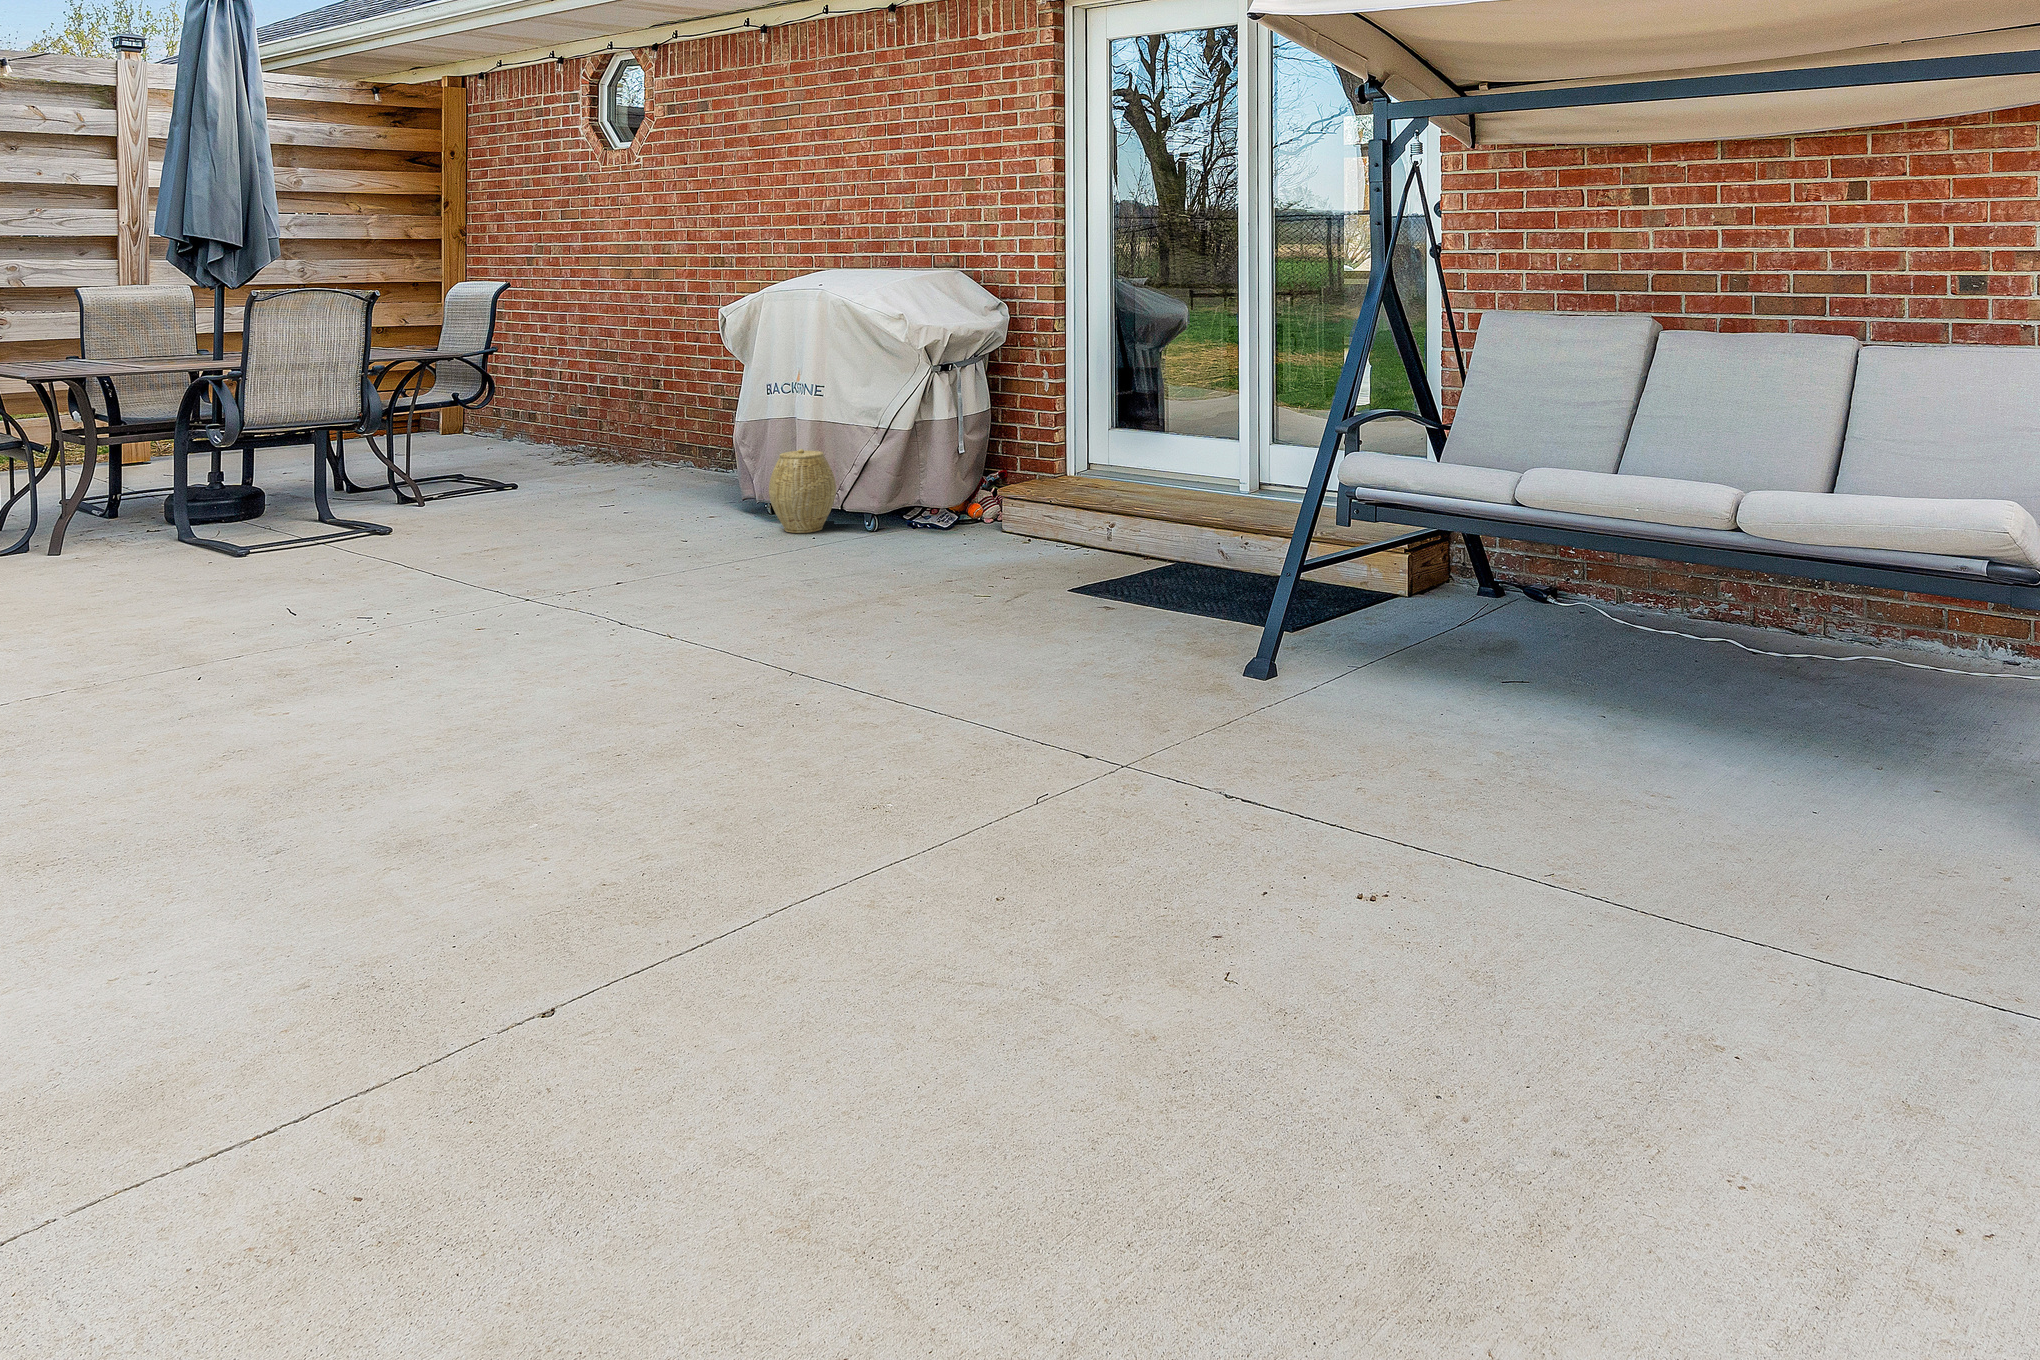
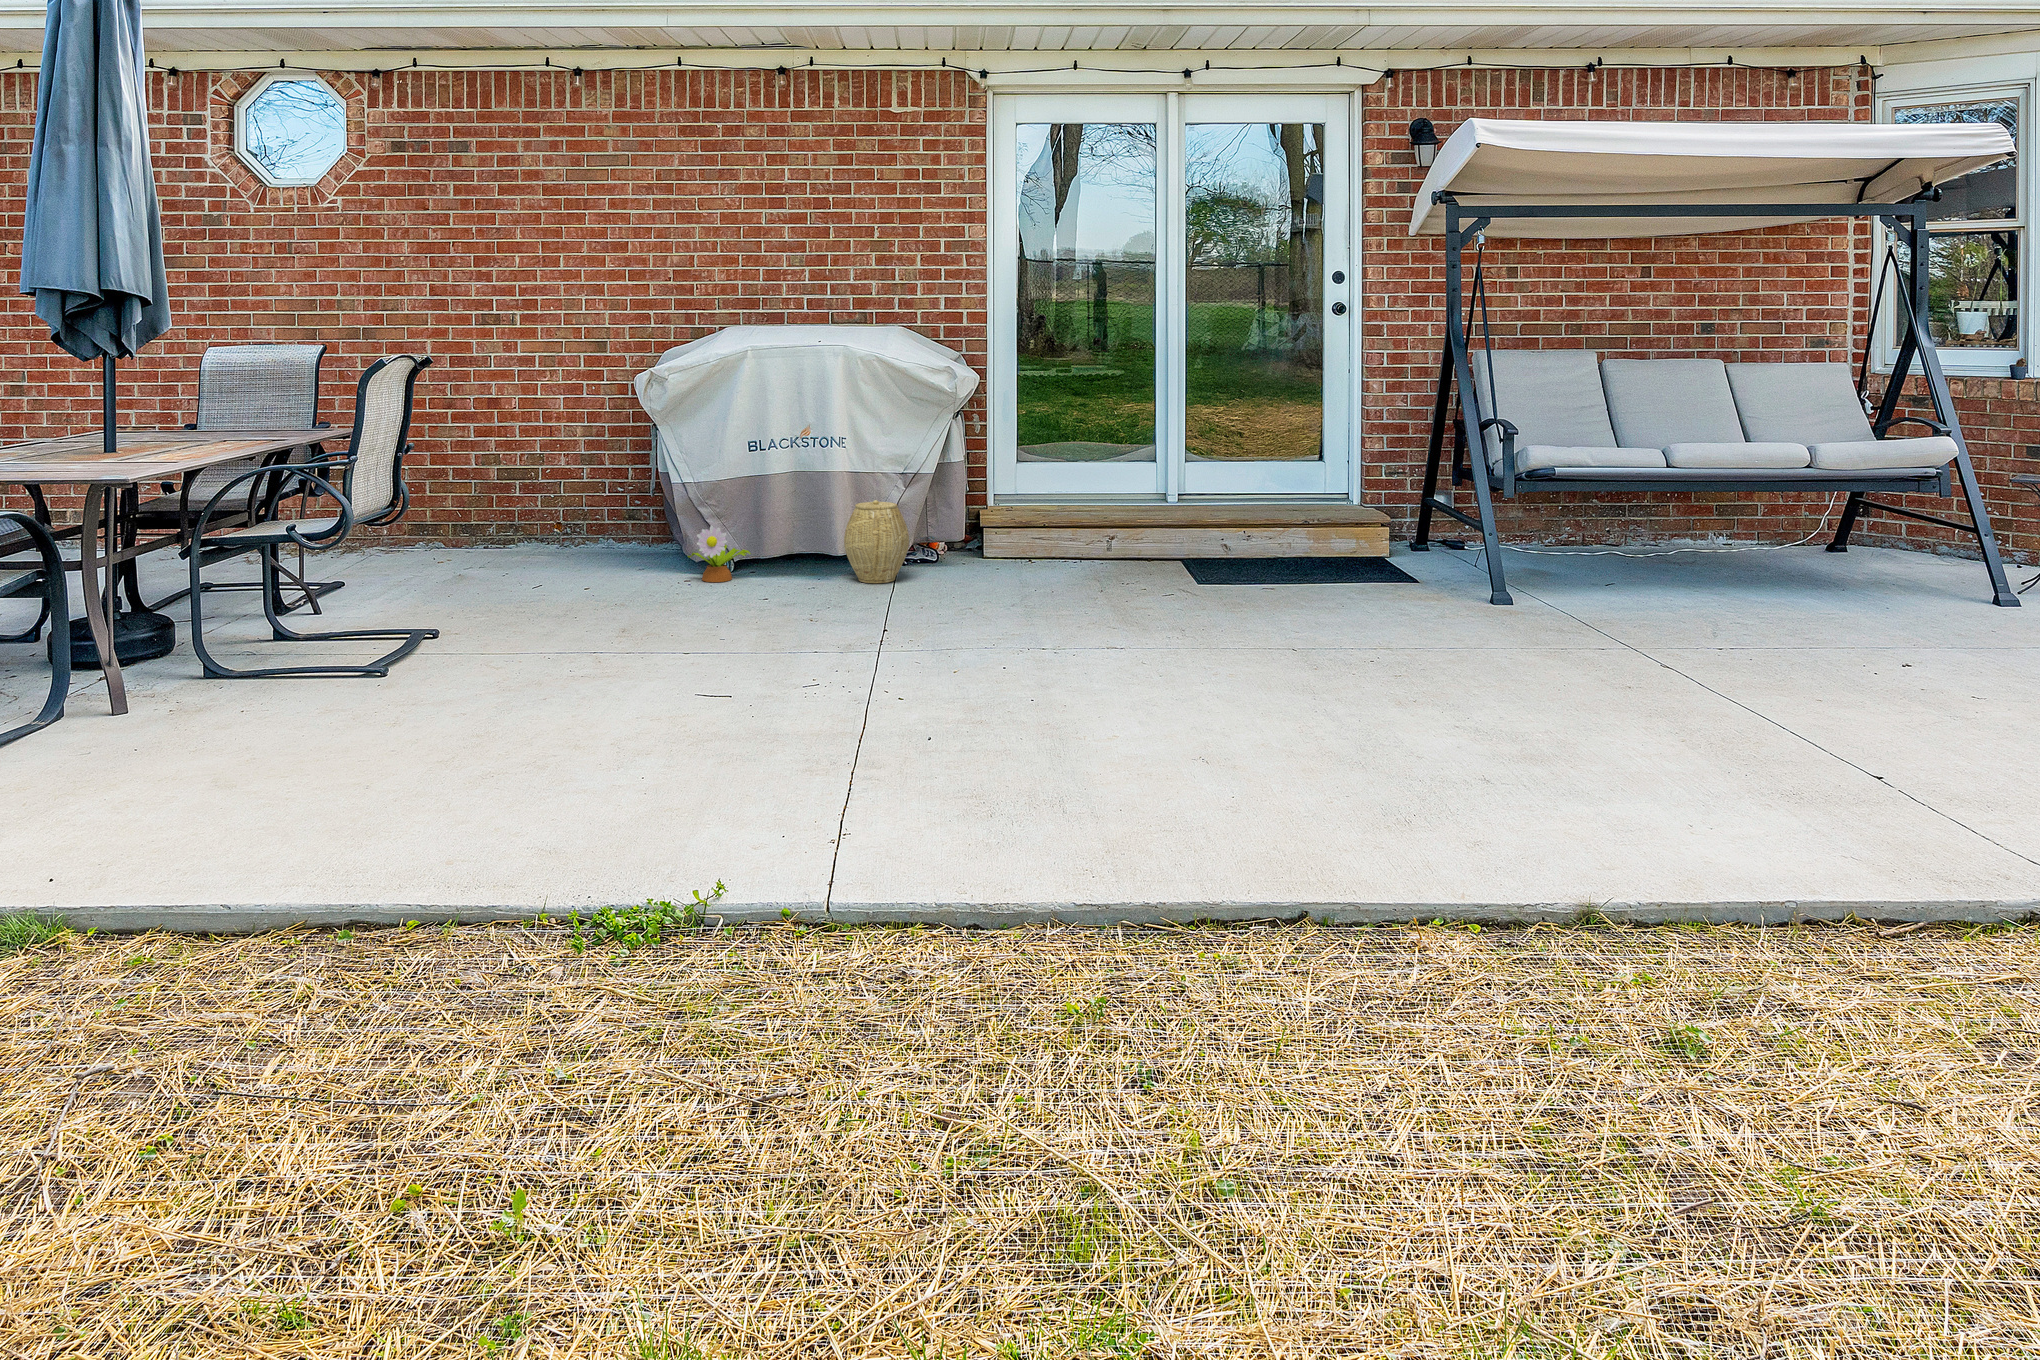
decorative plant: none [682,459,735,514] -> present [687,525,751,582]

